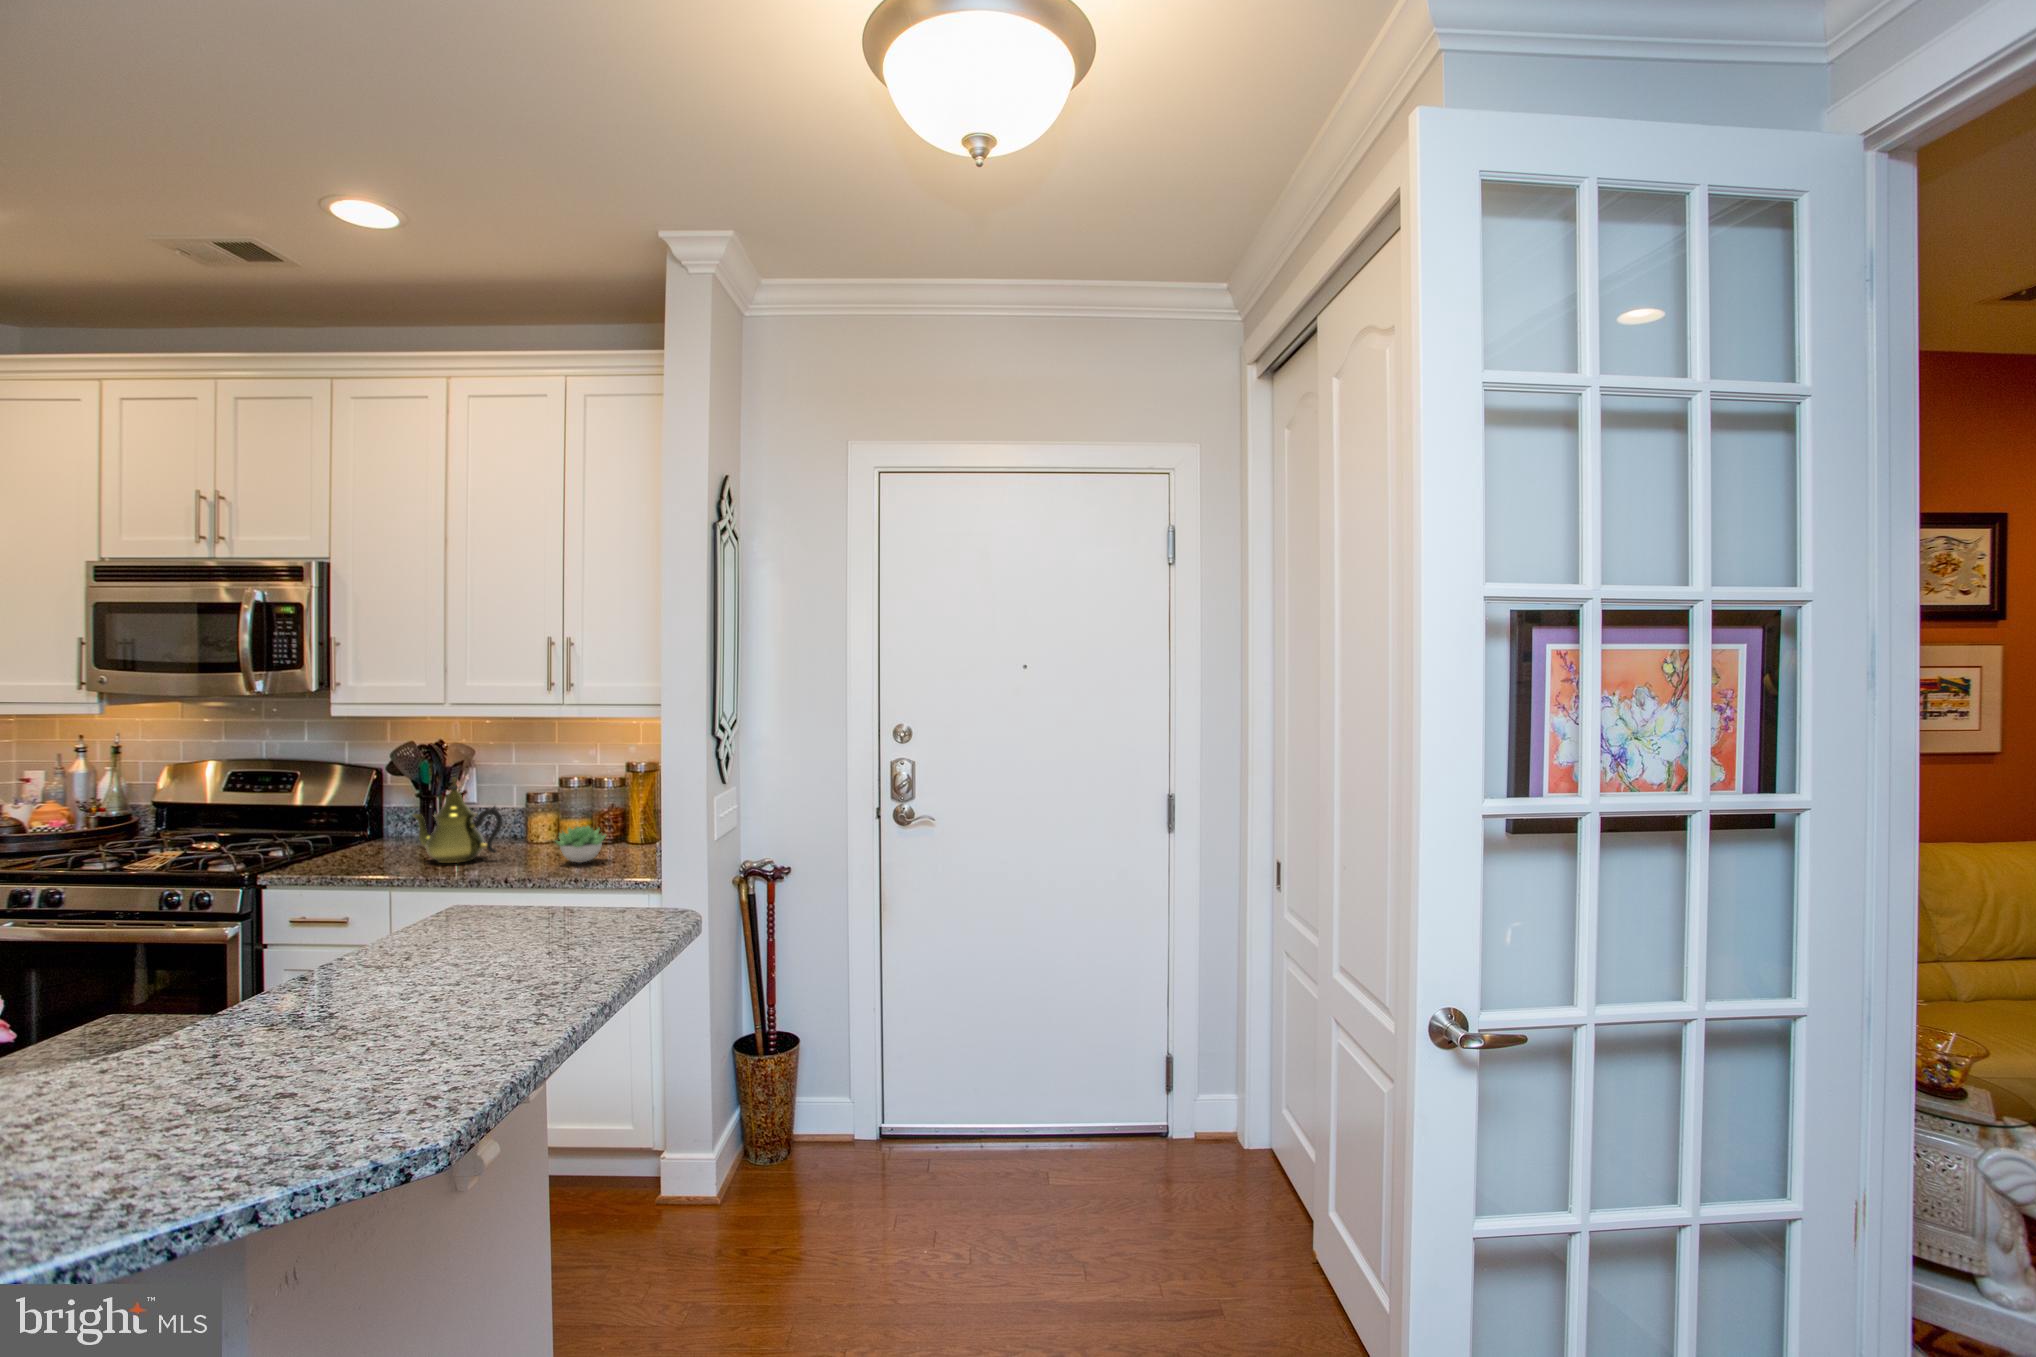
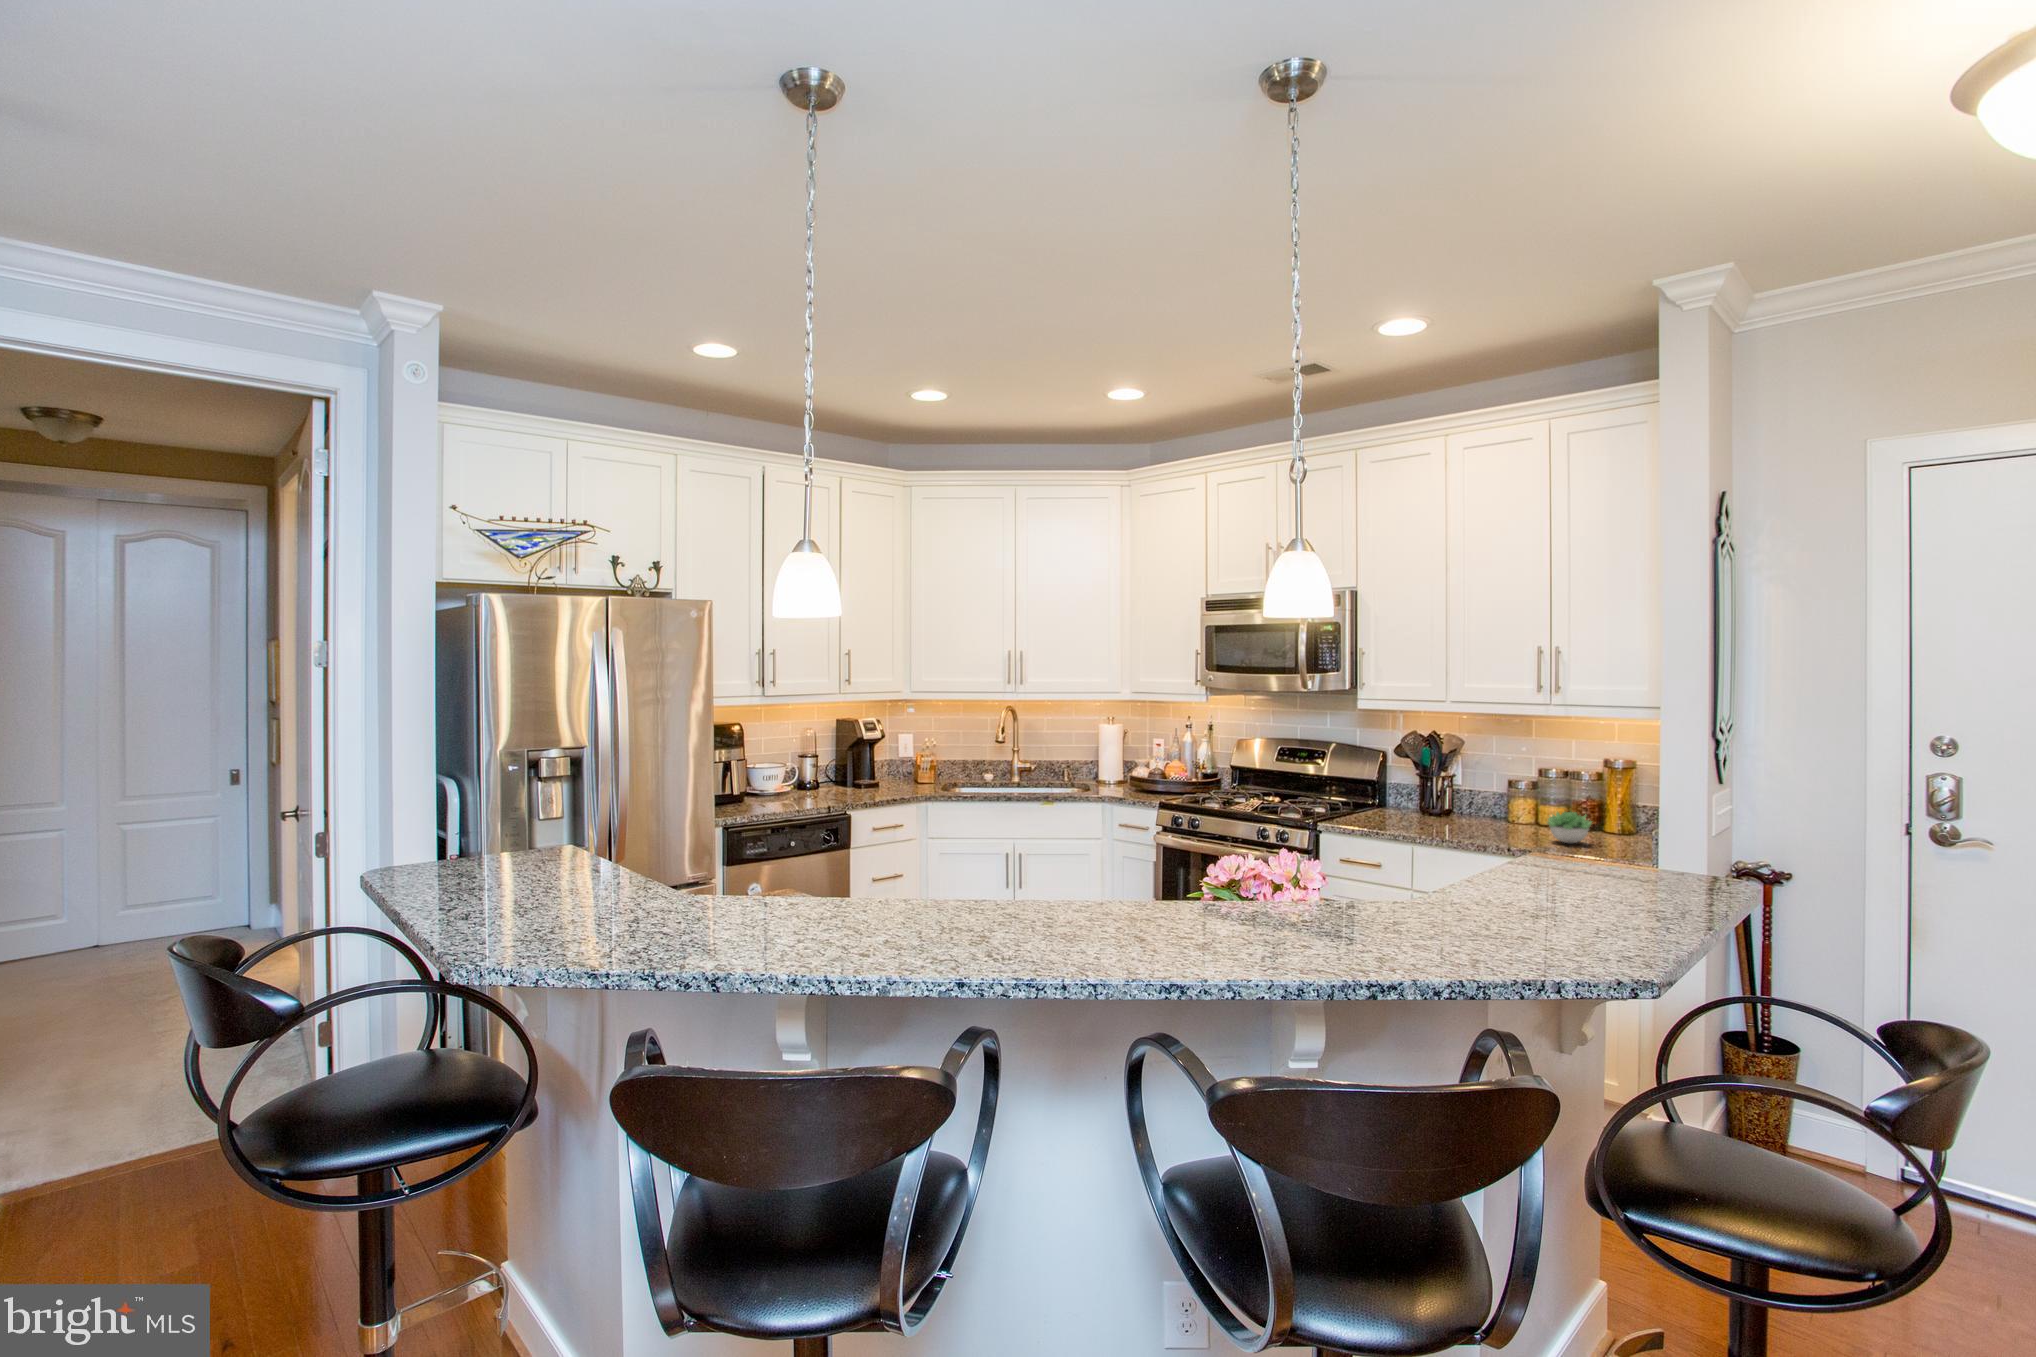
teapot: present [413,777,502,863] -> none [1423,761,1497,831]

